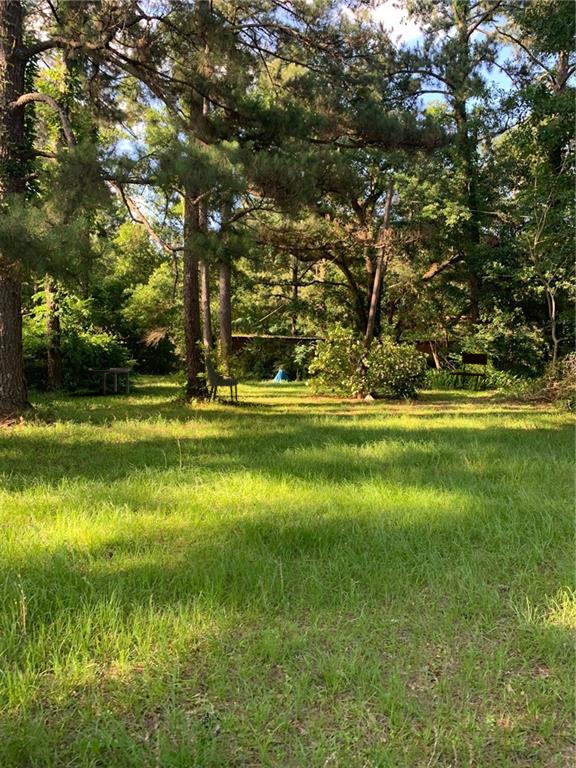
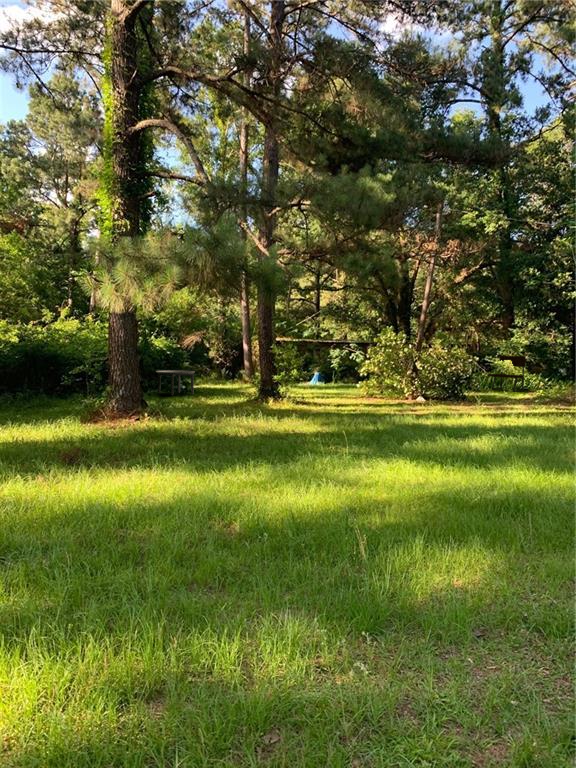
chair: present [205,358,238,403] -> none [275,361,304,403]

